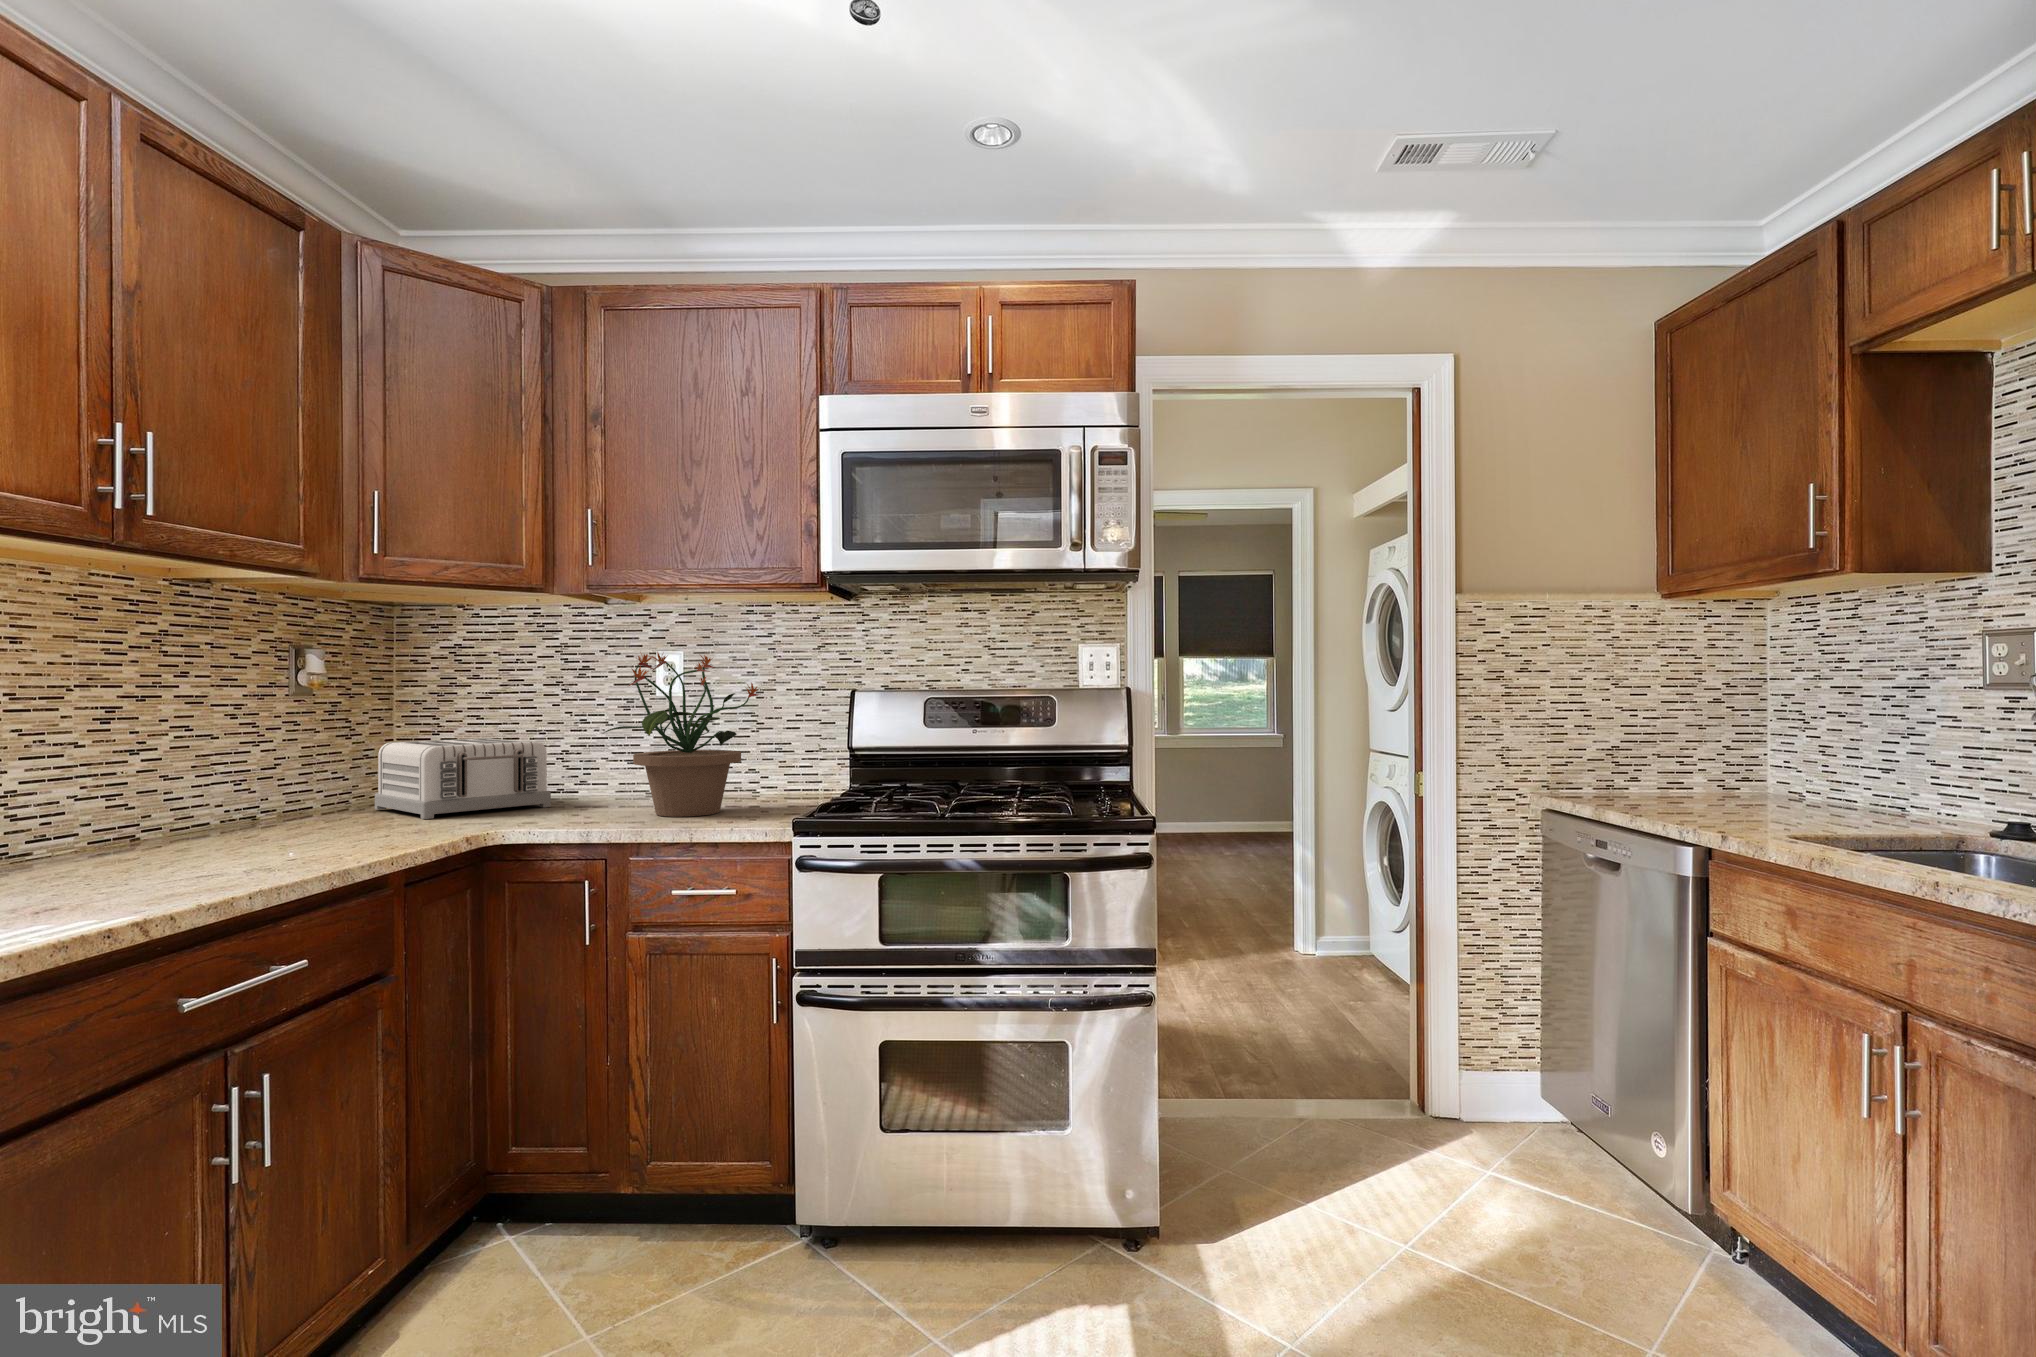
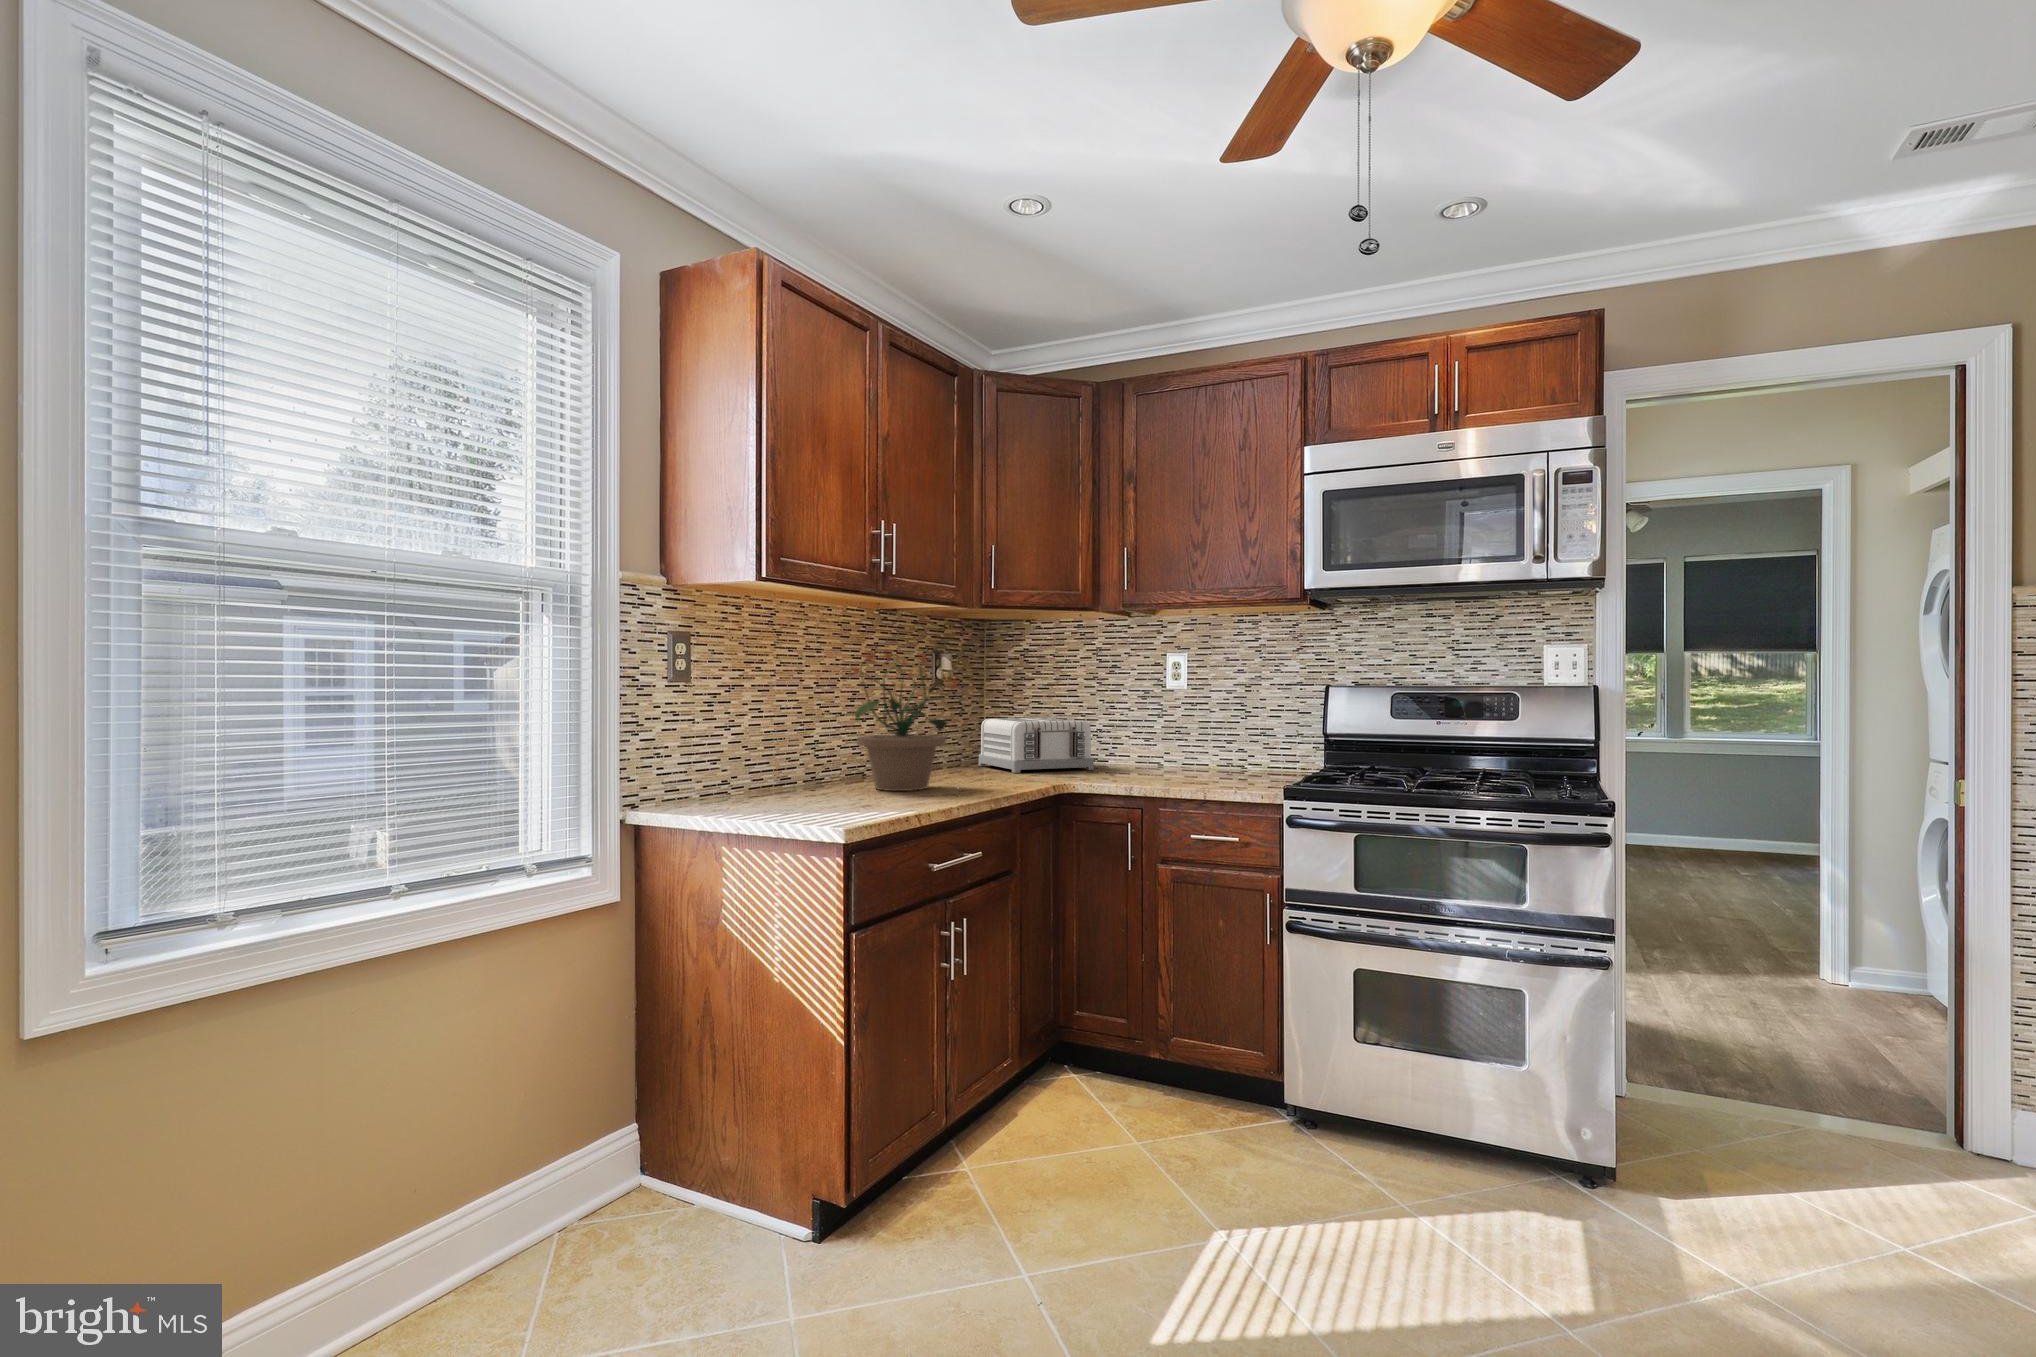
potted plant: present [604,652,759,817] -> present [851,653,958,791]

